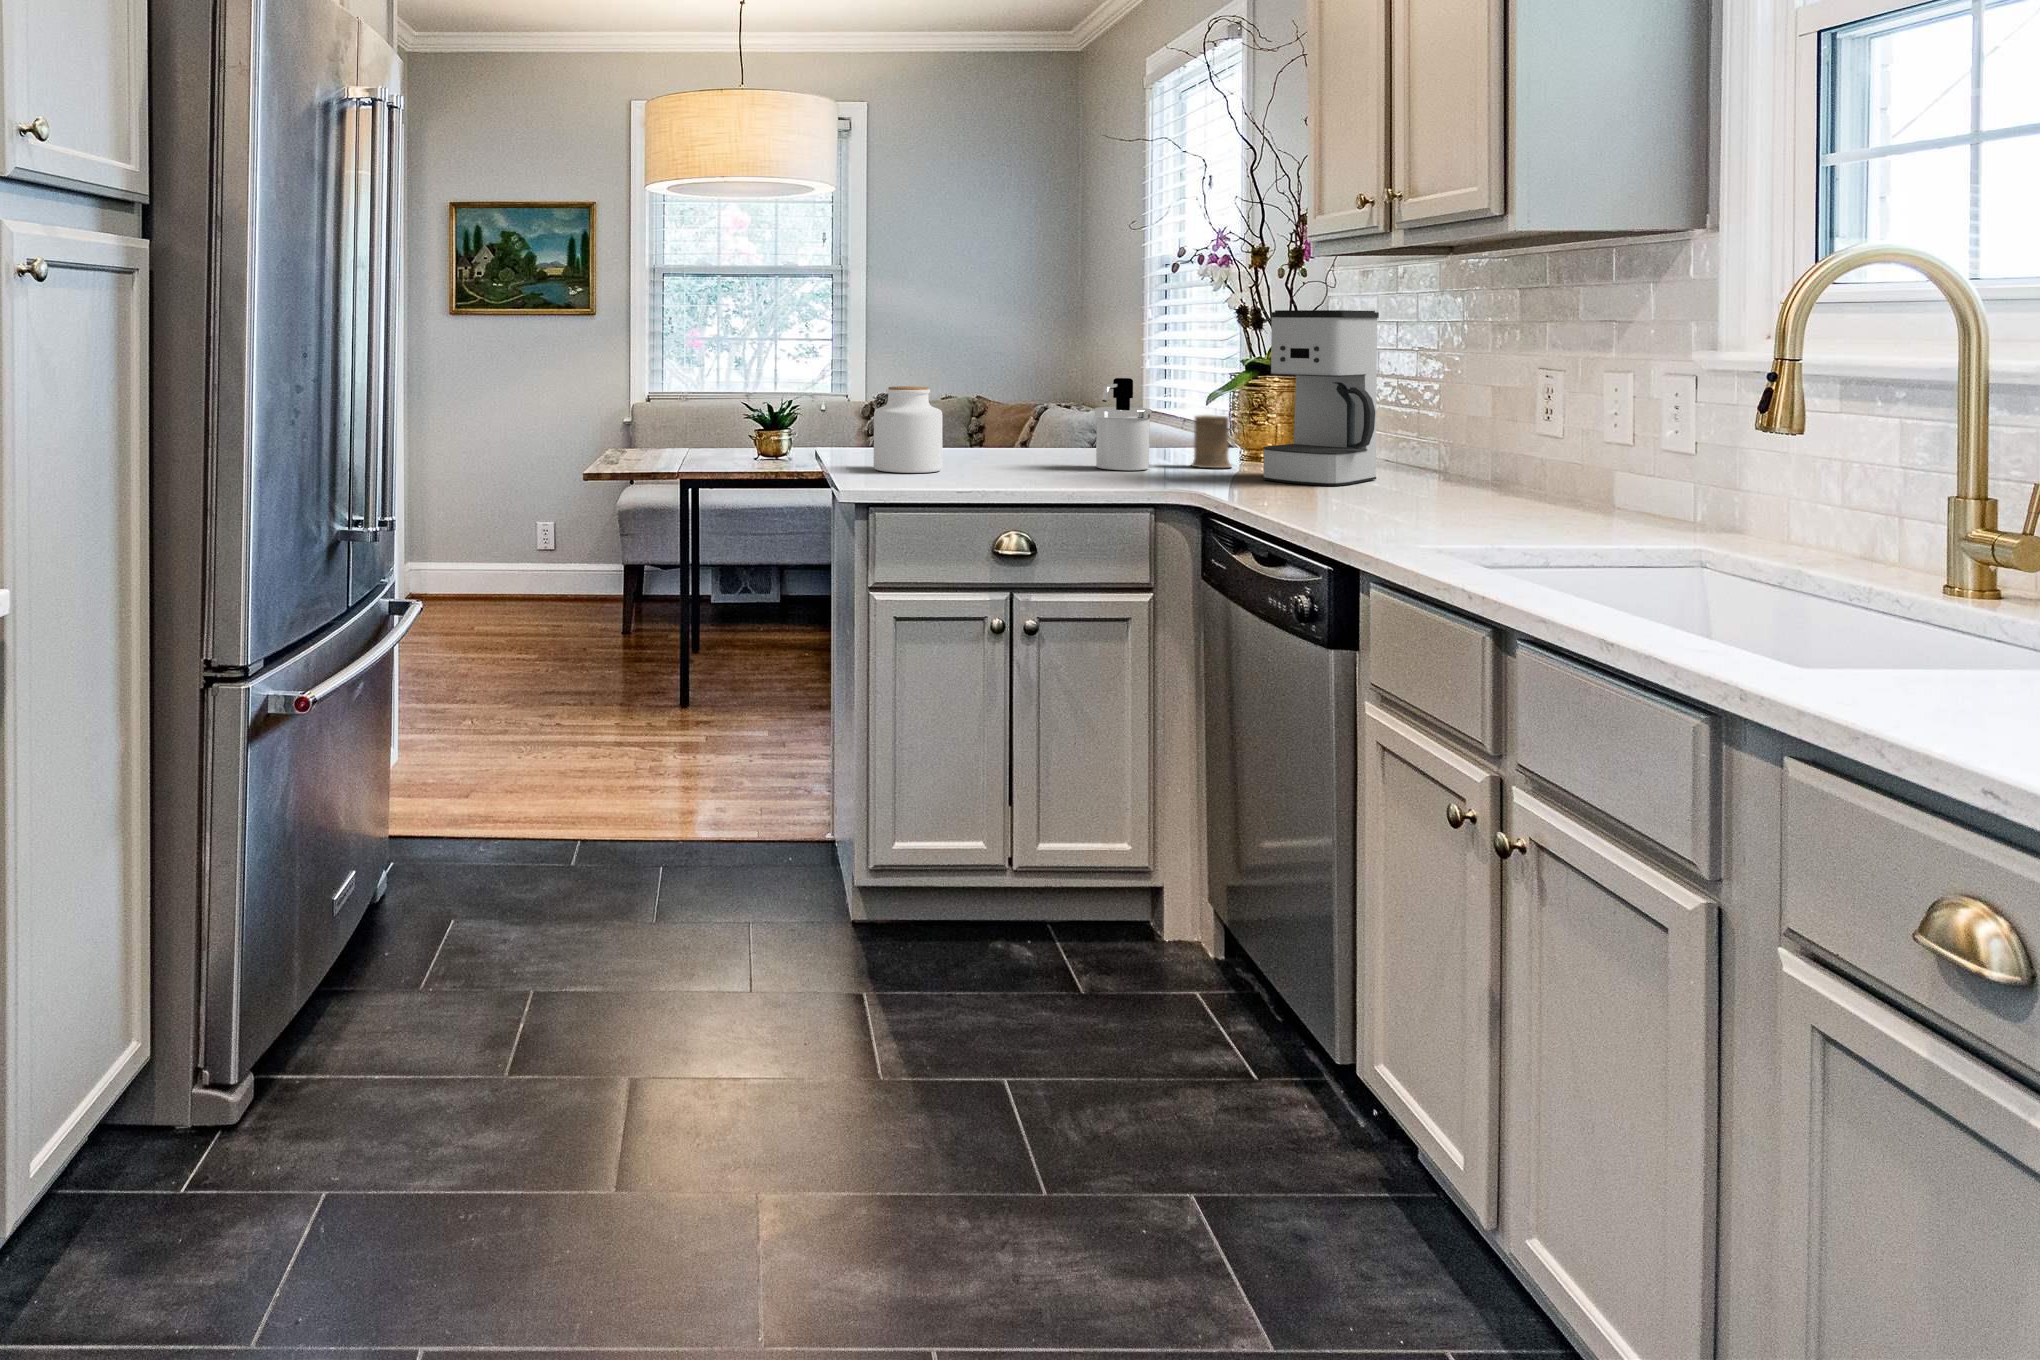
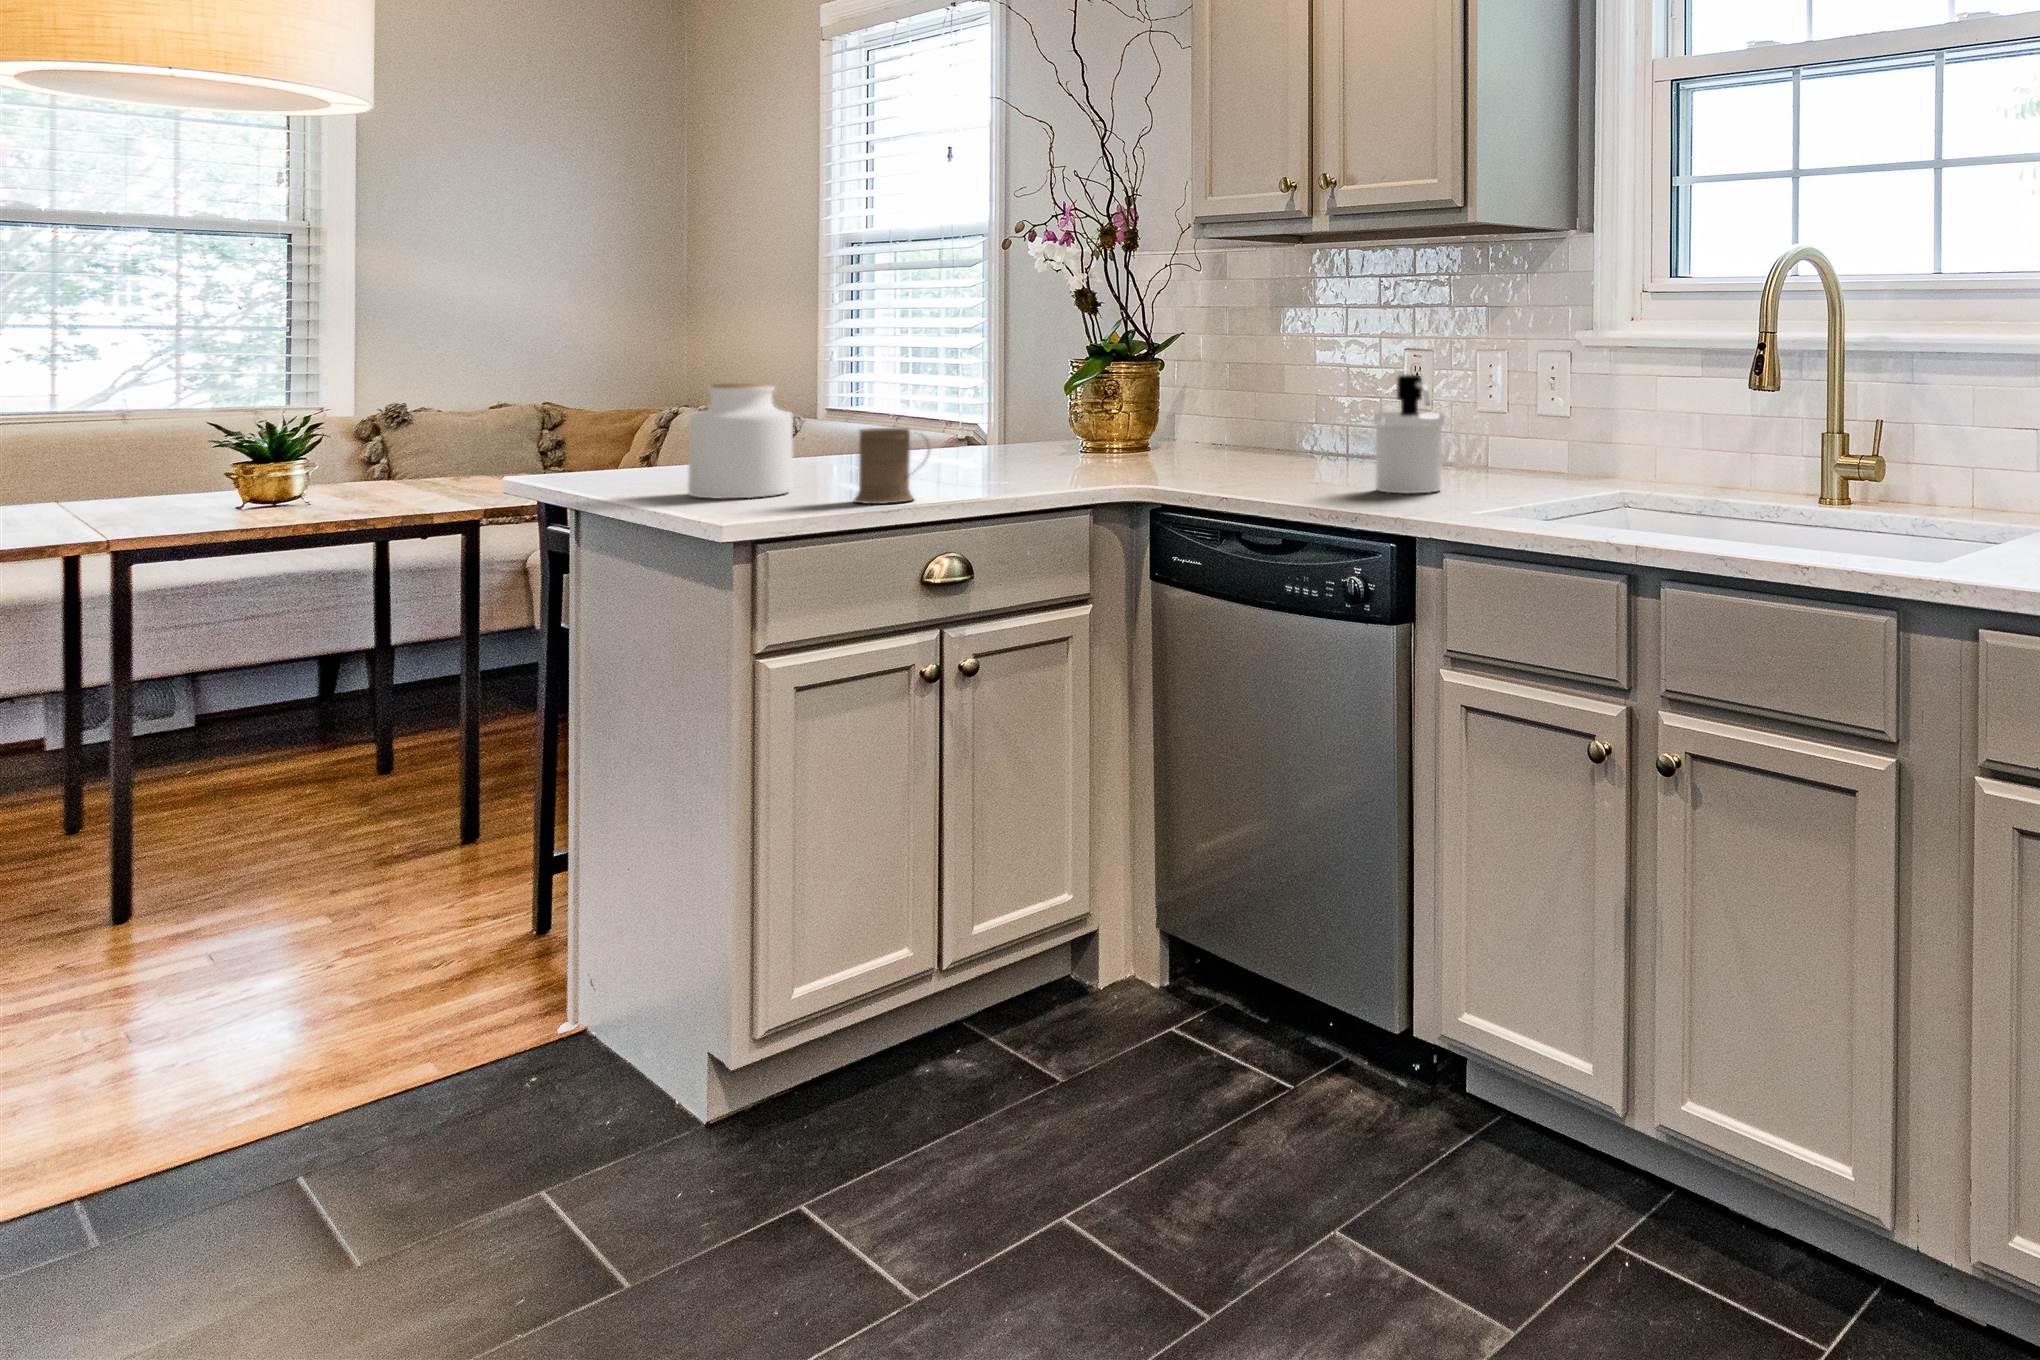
coffee maker: present [1263,310,1379,486] -> none [1161,292,1268,471]
soap dispenser: present [1095,378,1152,470] -> present [1374,375,1445,493]
mug: present [1192,415,1231,468] -> present [854,428,929,504]

